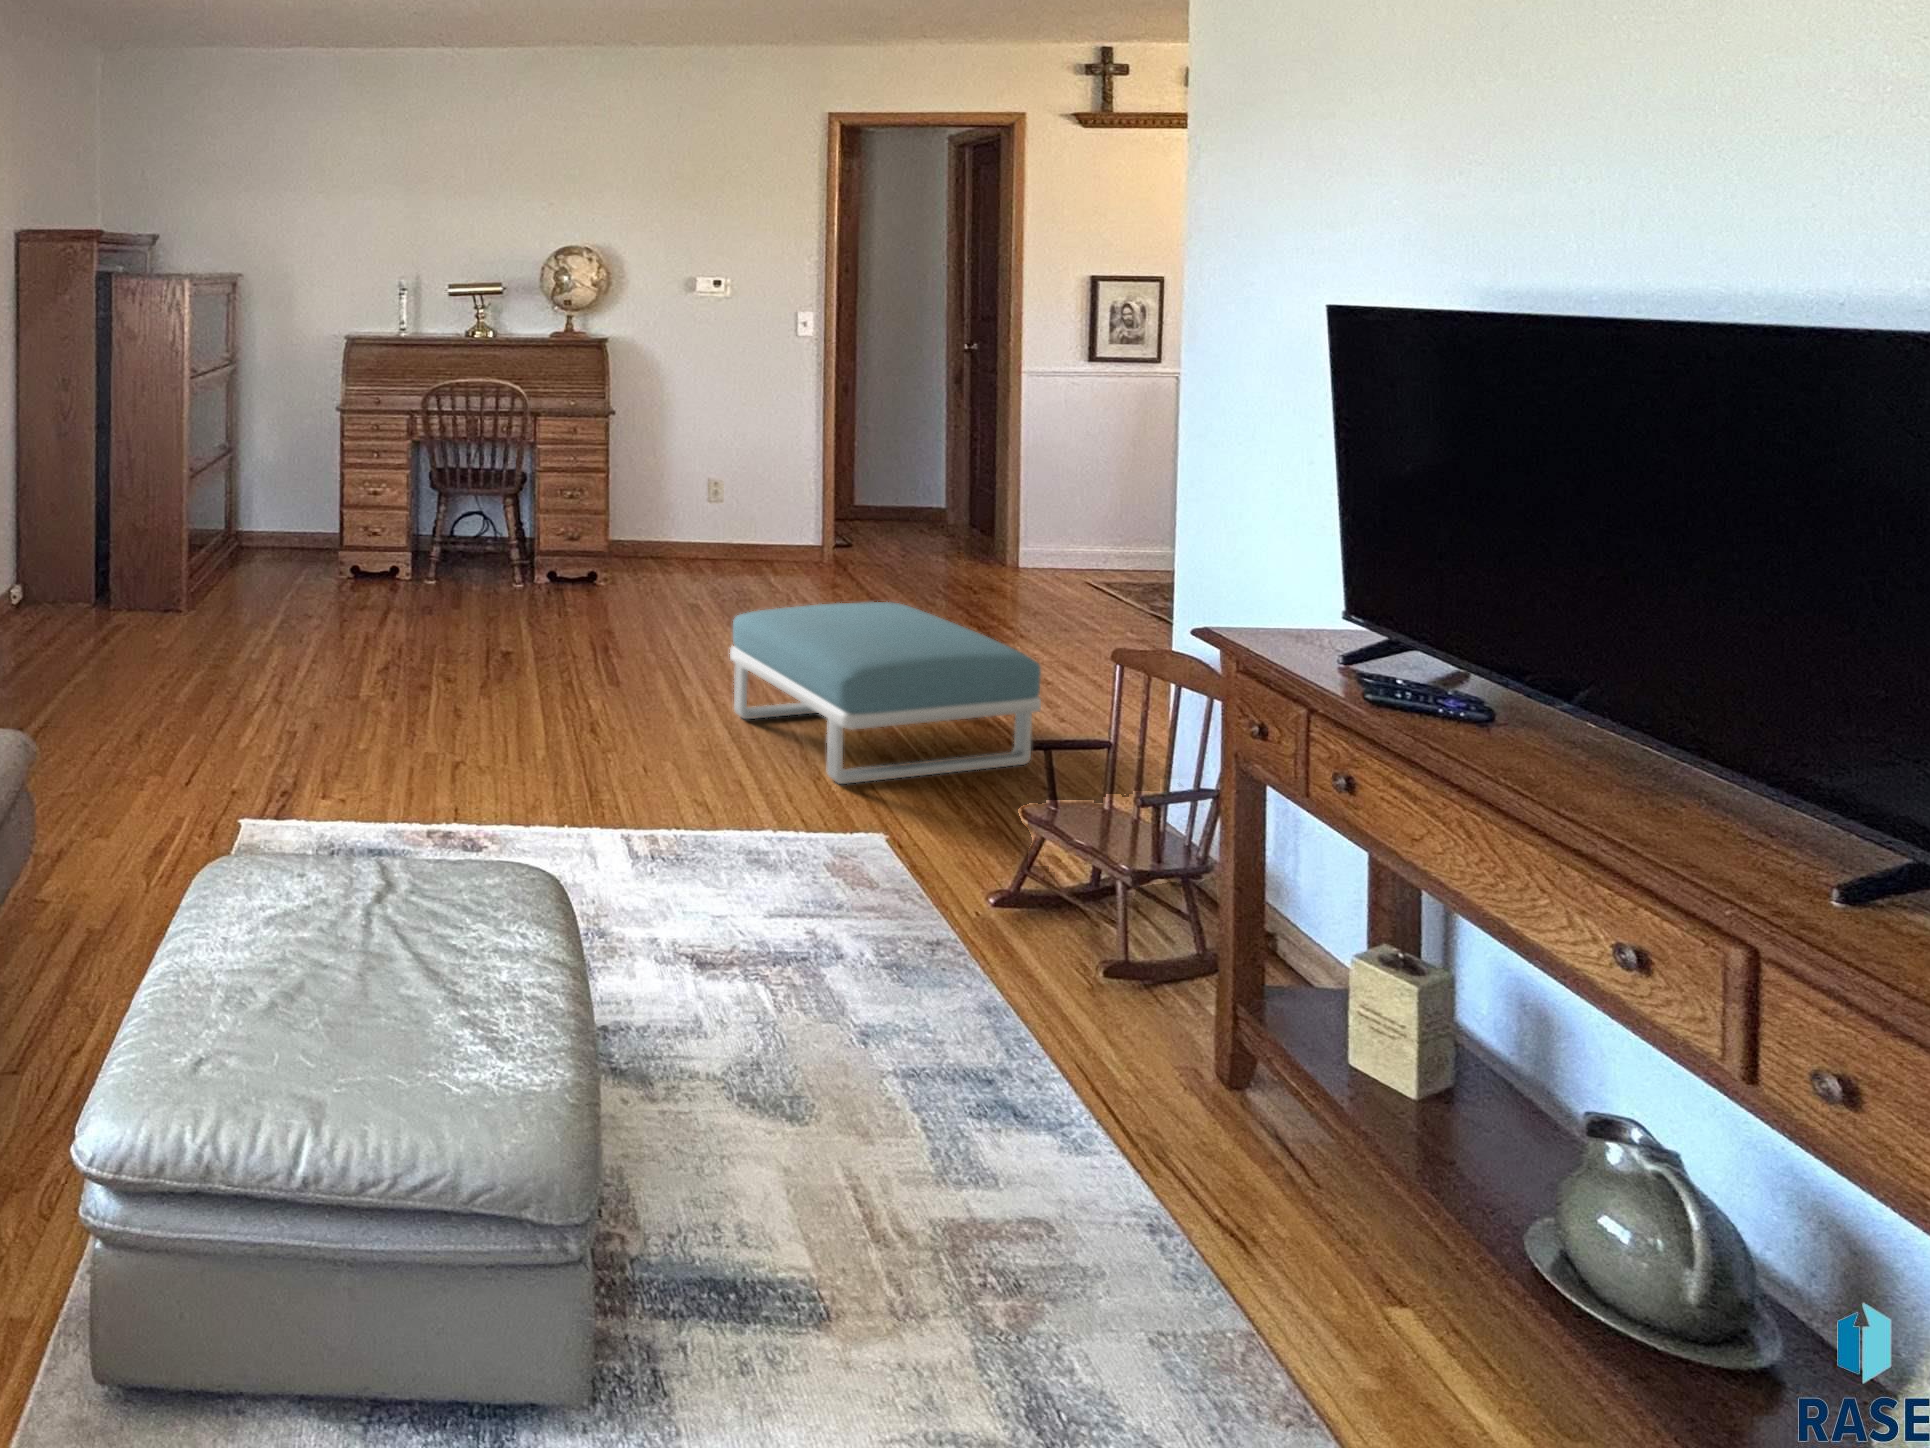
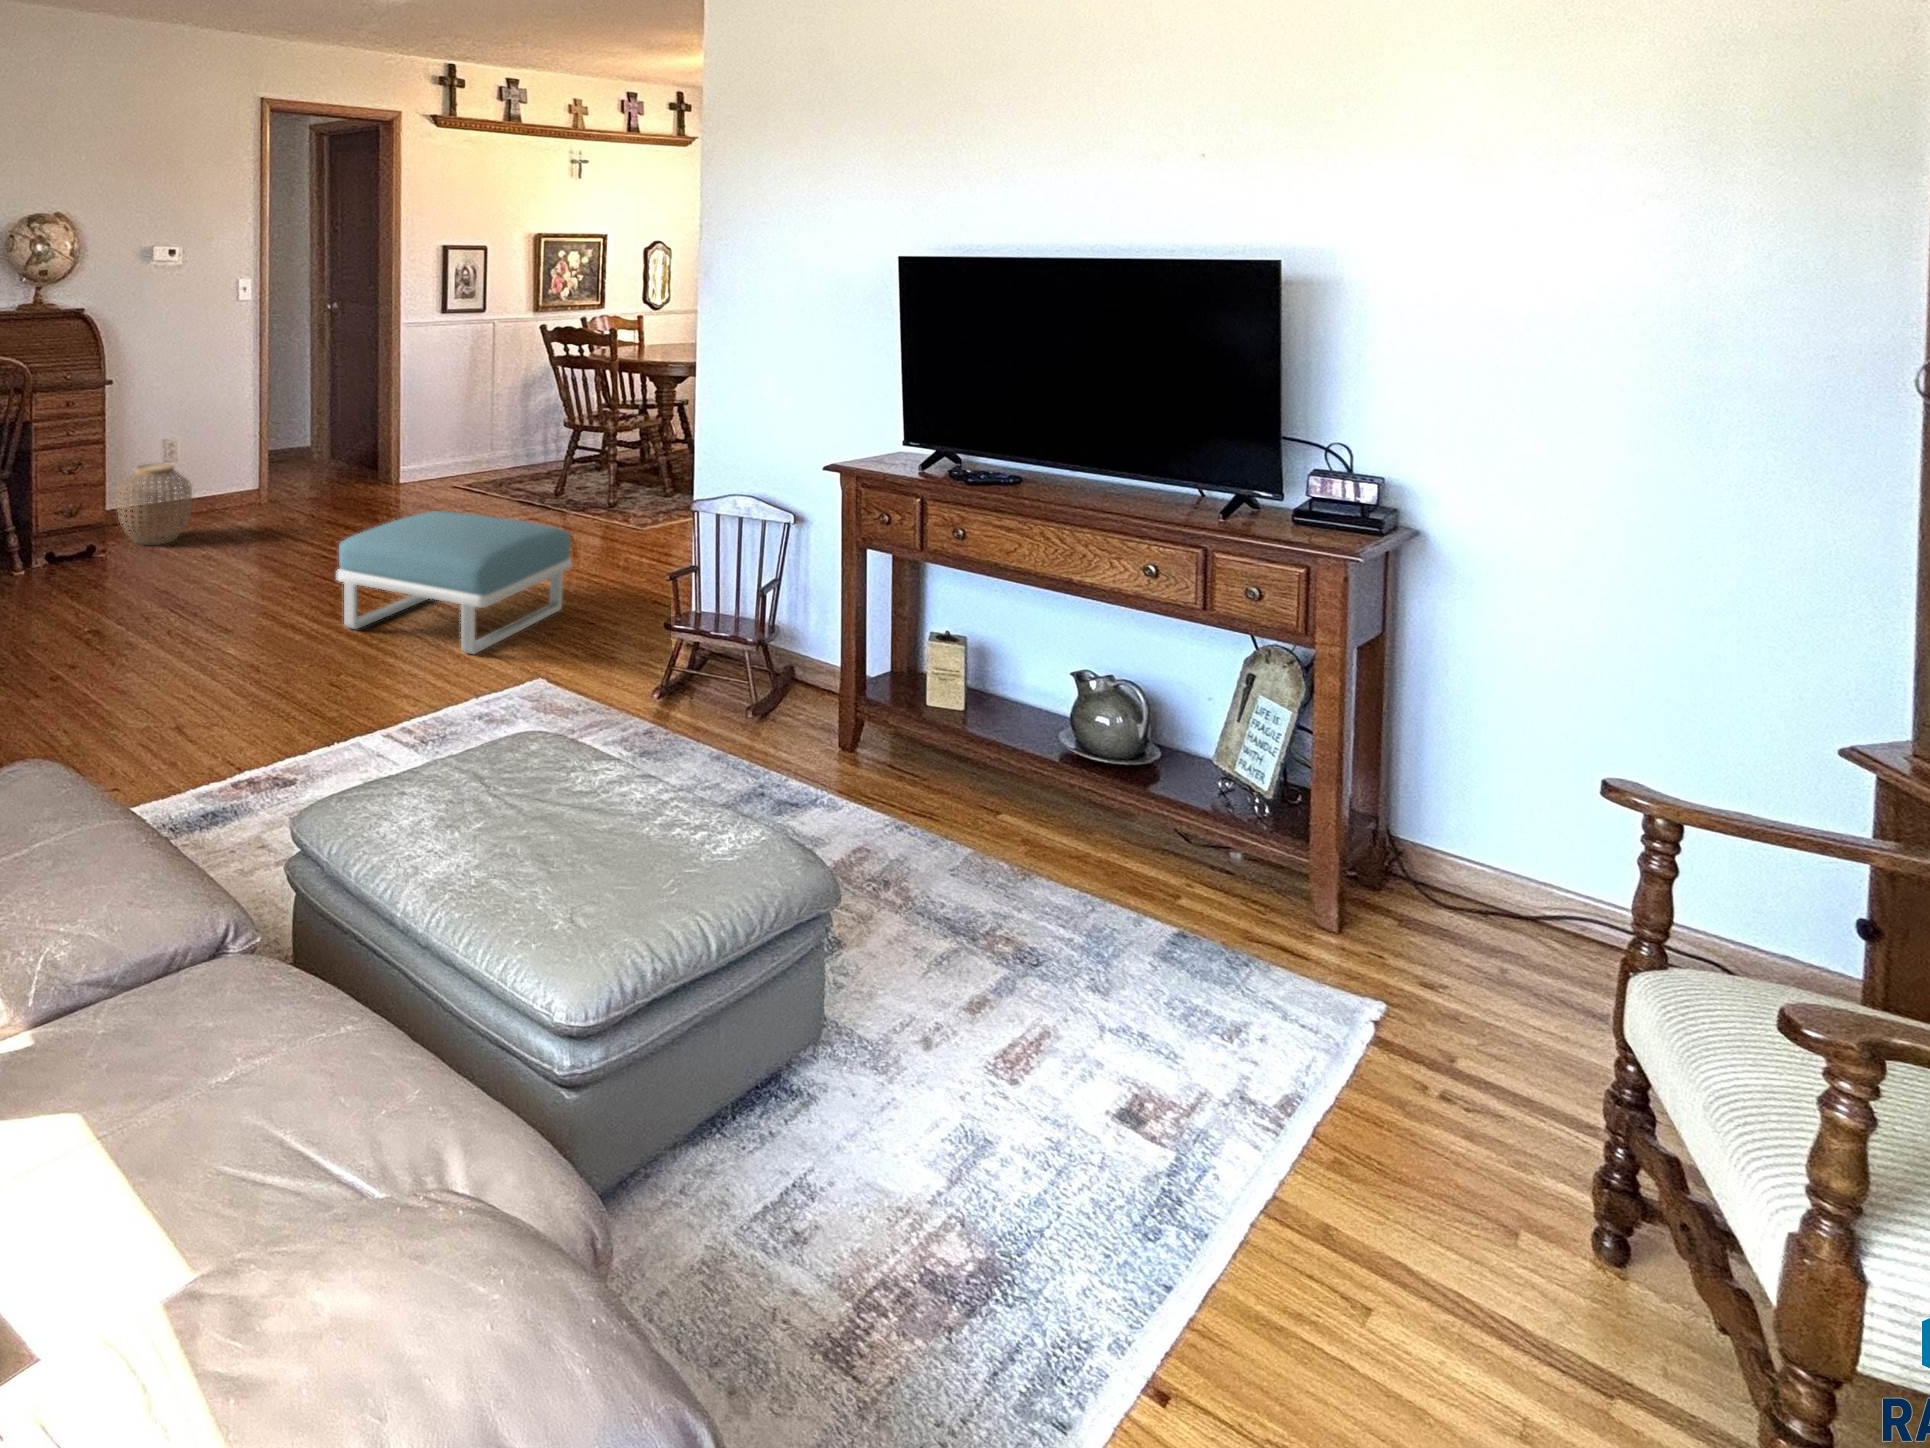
woven basket: none [632,501,708,587] -> present [118,464,192,545]

